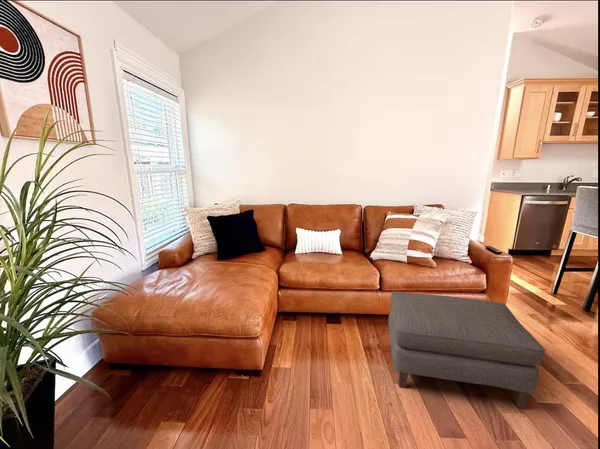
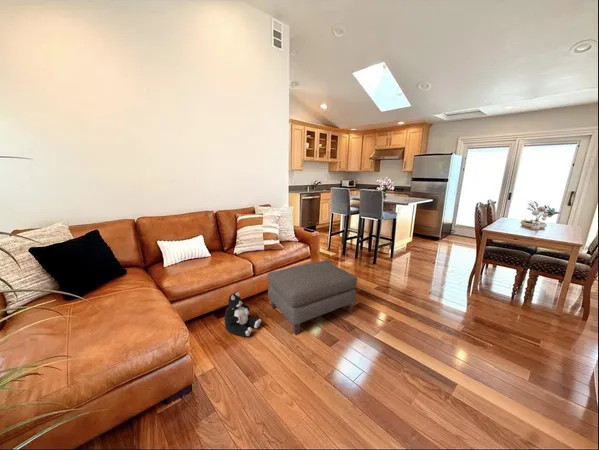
plush toy: none [323,300,365,356] -> present [225,291,261,336]

